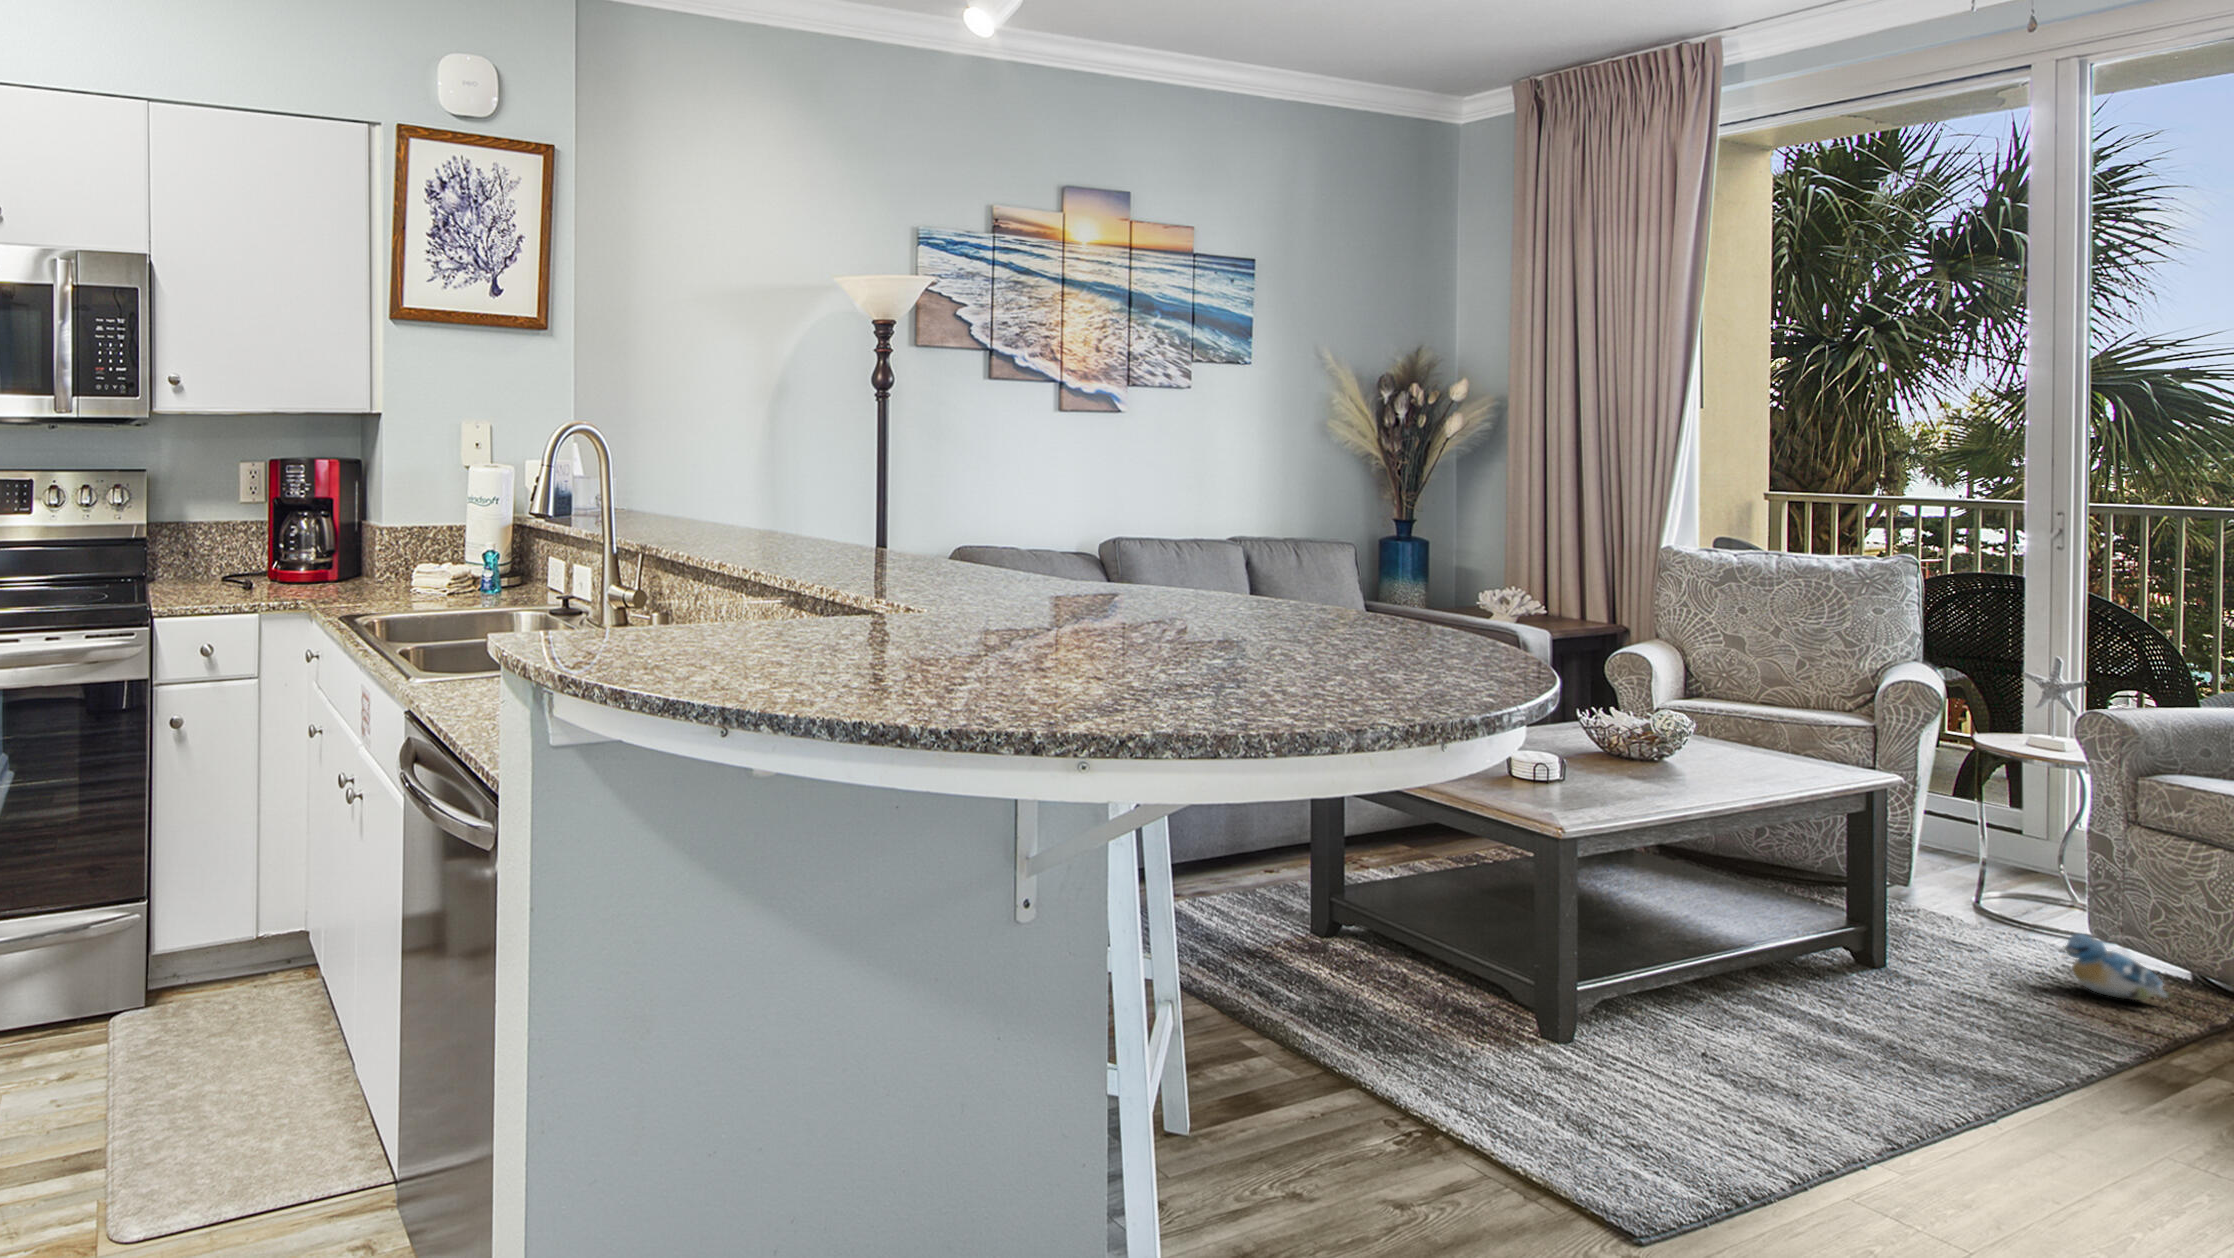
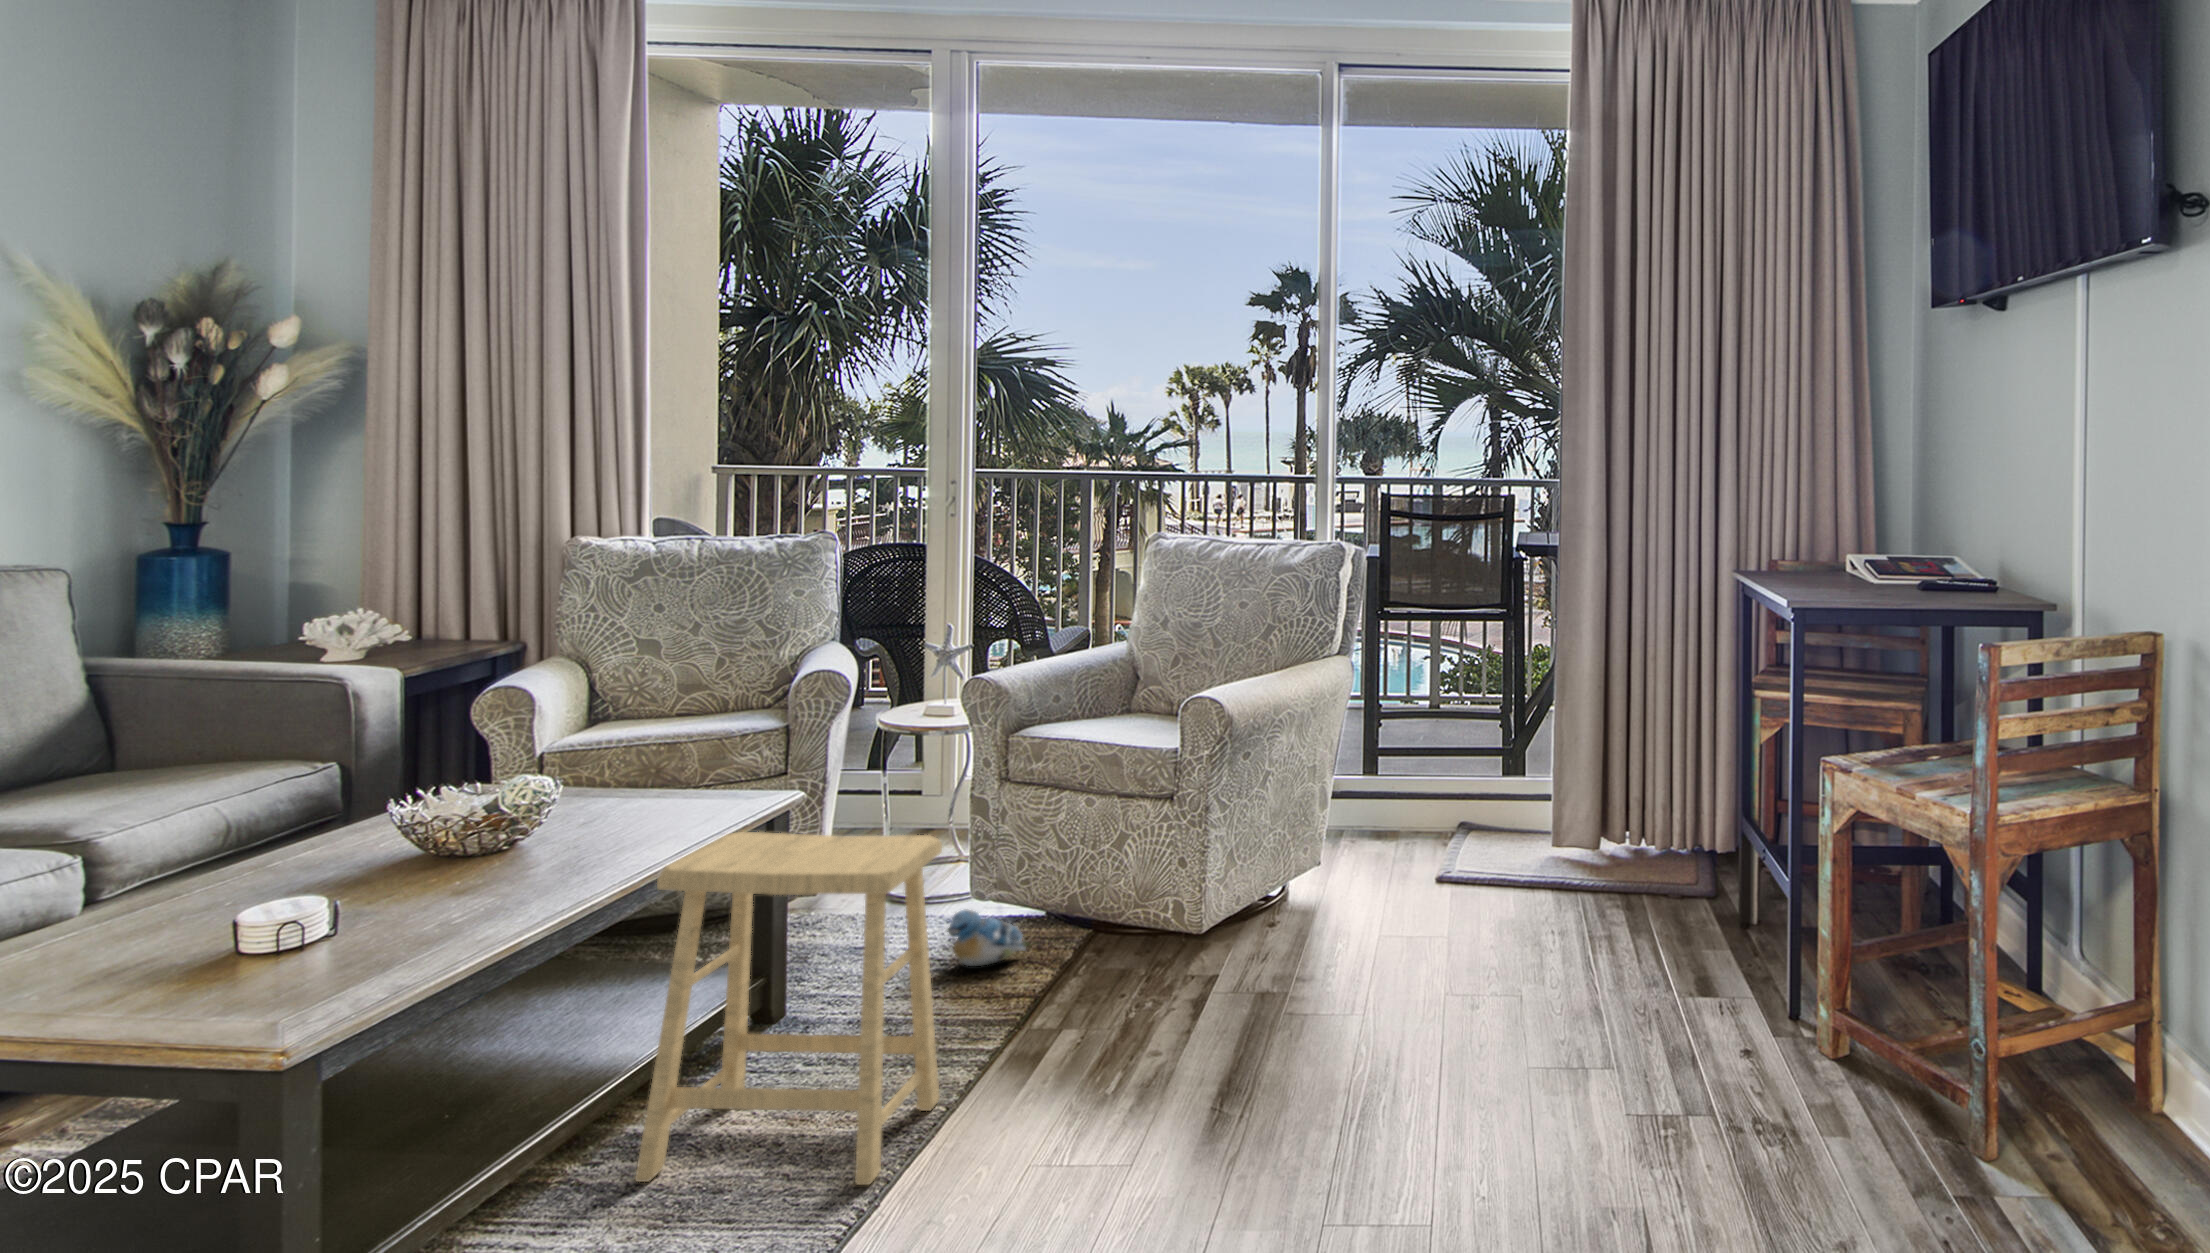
footstool: none [1781,782,2060,1088] -> present [635,832,942,1185]

